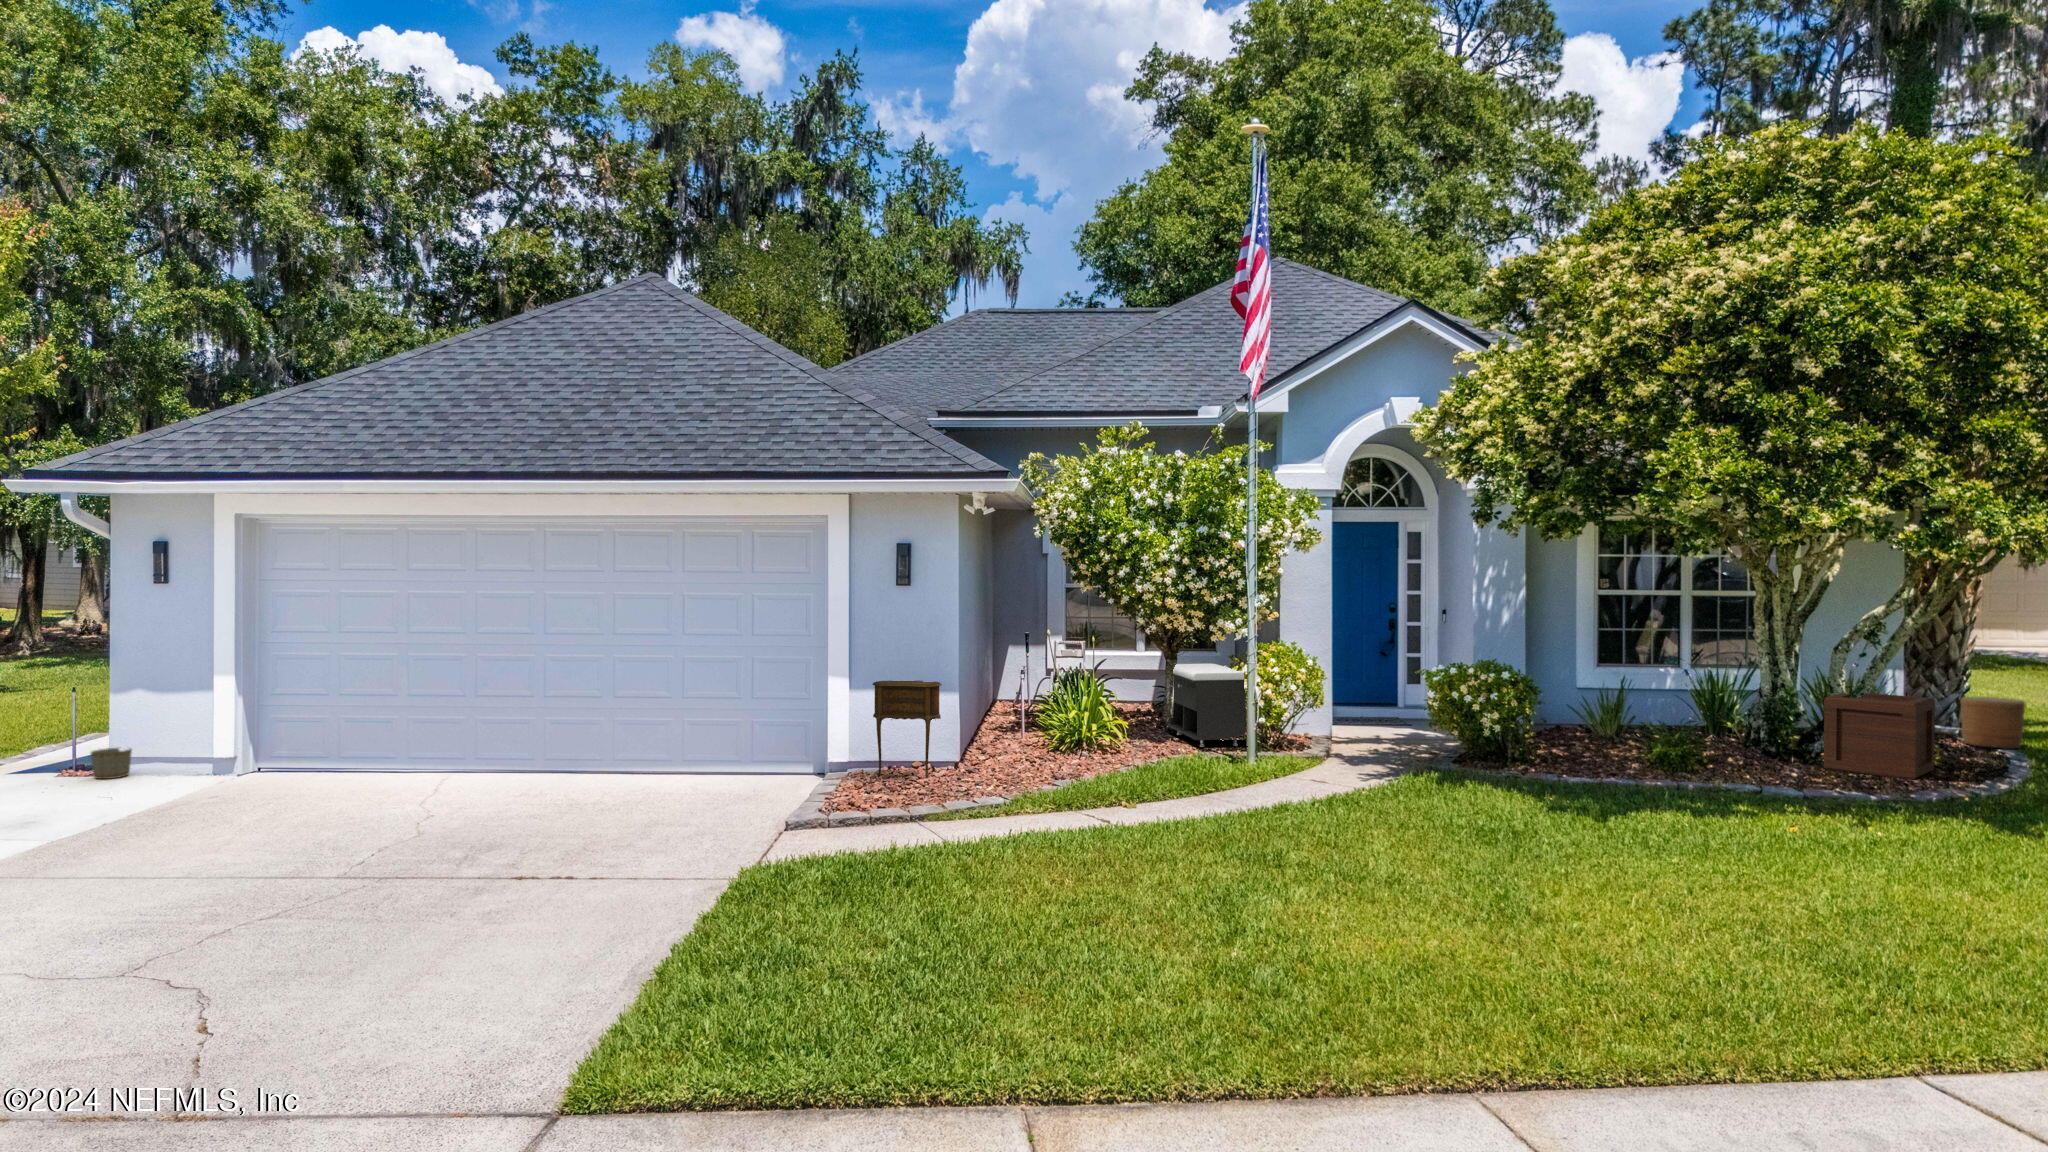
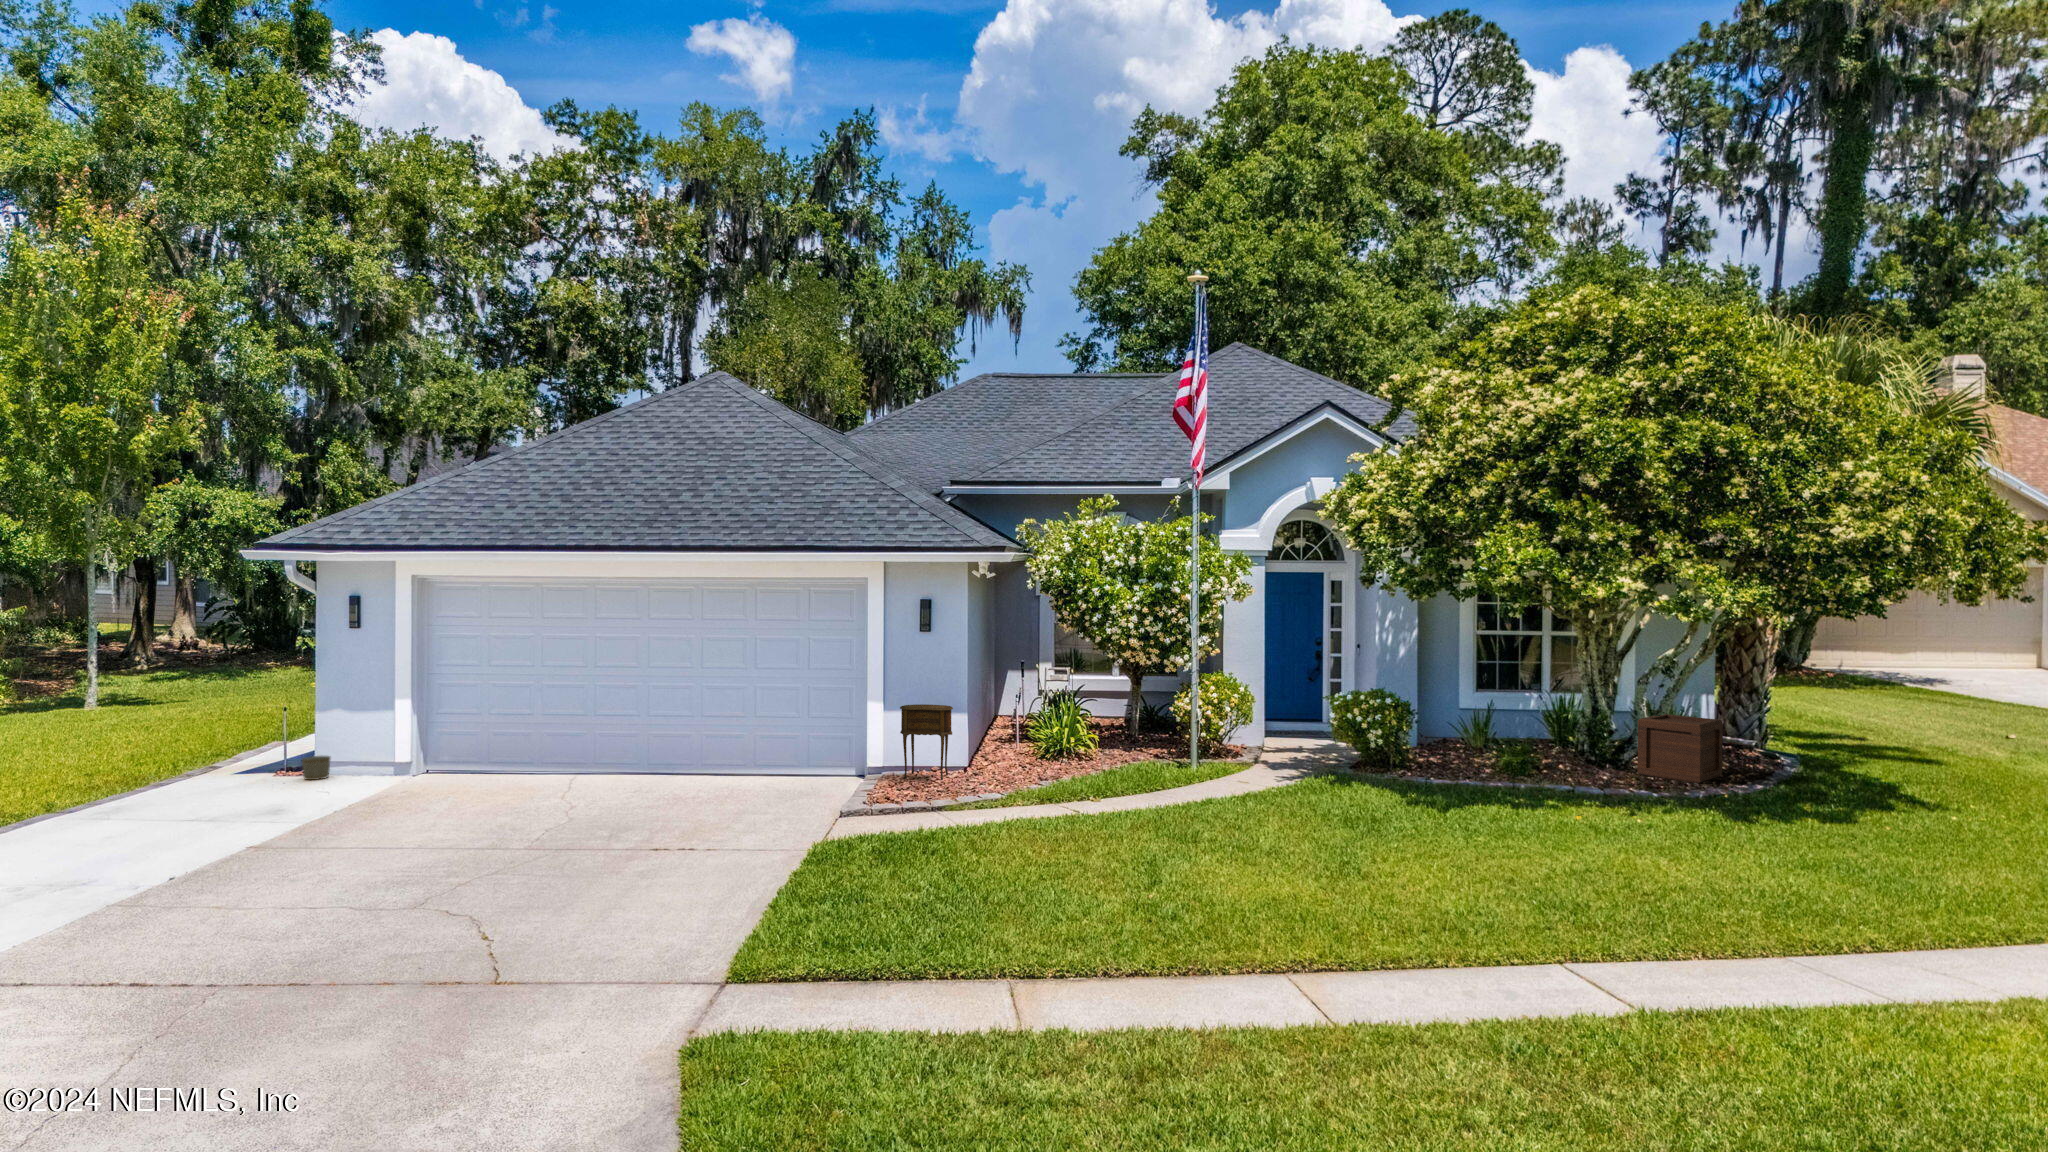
storage bench: present [1167,663,1246,747] -> none [1133,688,1197,755]
woven basket: present [1960,697,2025,749] -> none [1766,716,1814,759]

